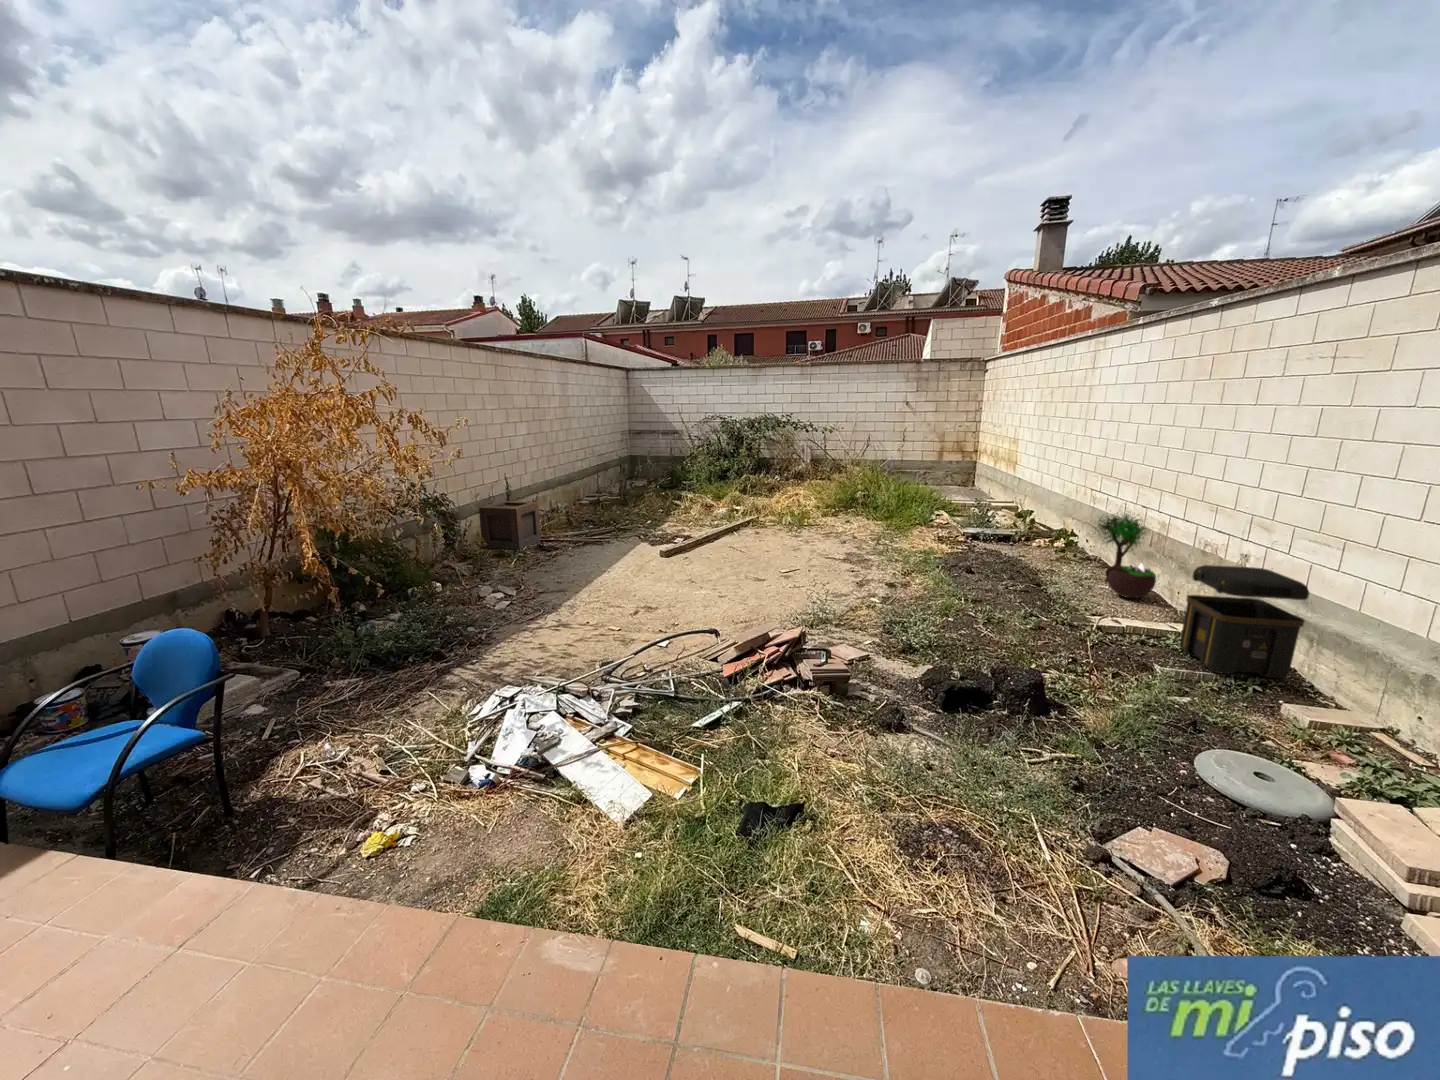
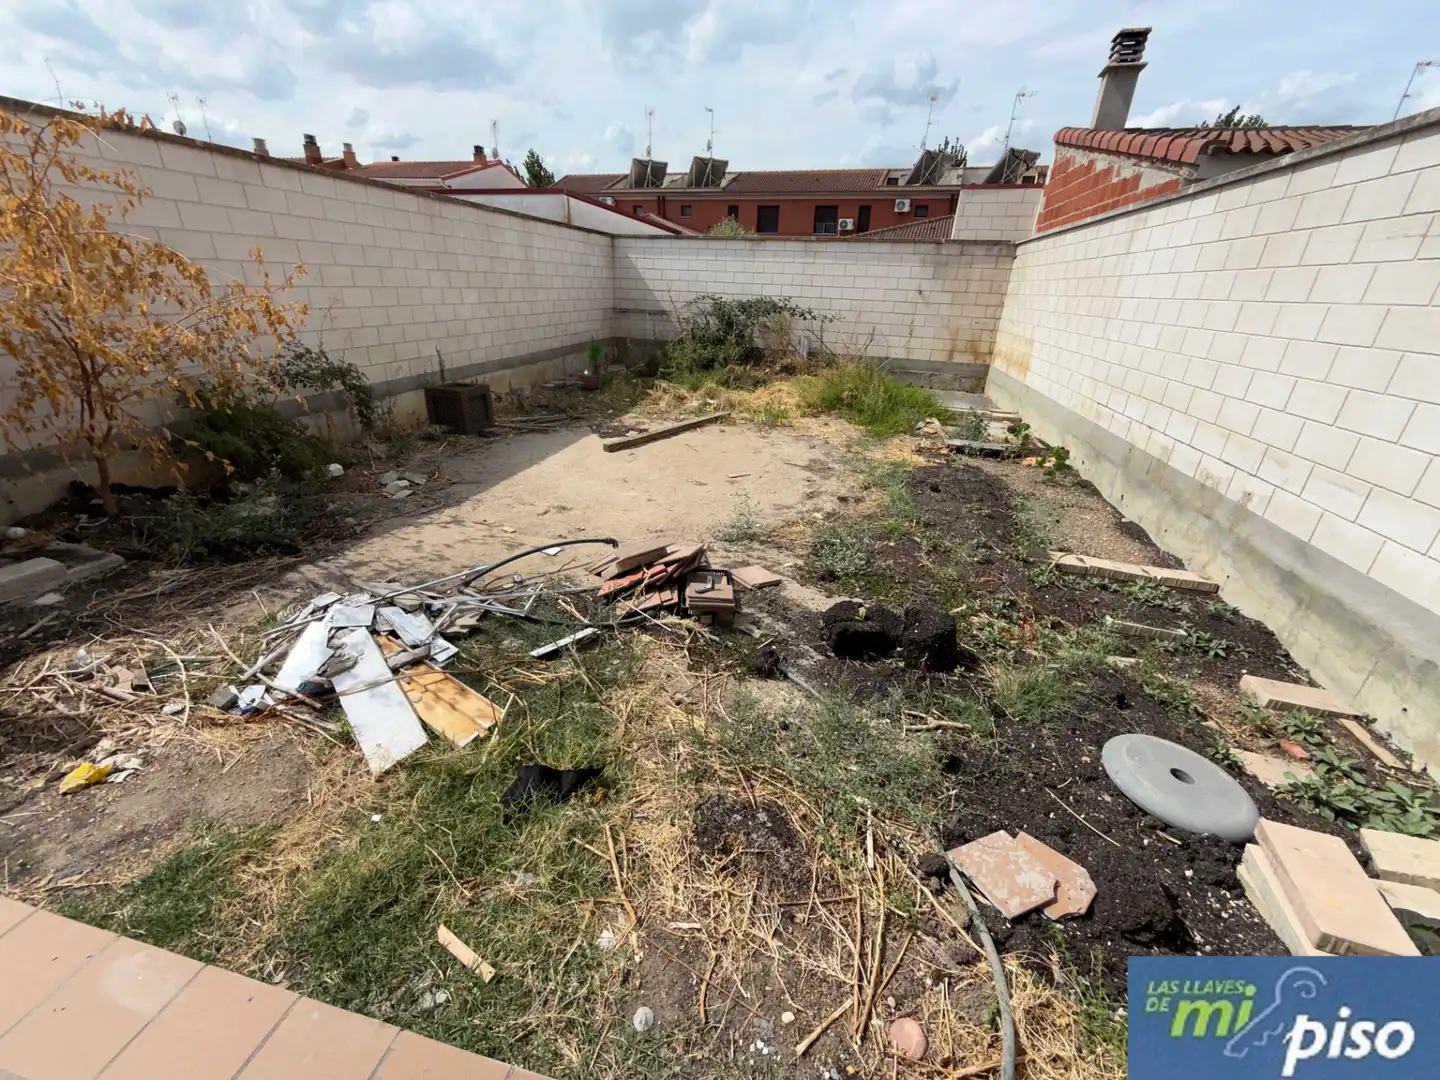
potted tree: present [1094,512,1156,598] -> present [580,345,603,389]
toolbox: present [1180,565,1309,678] -> none [1143,501,1311,641]

